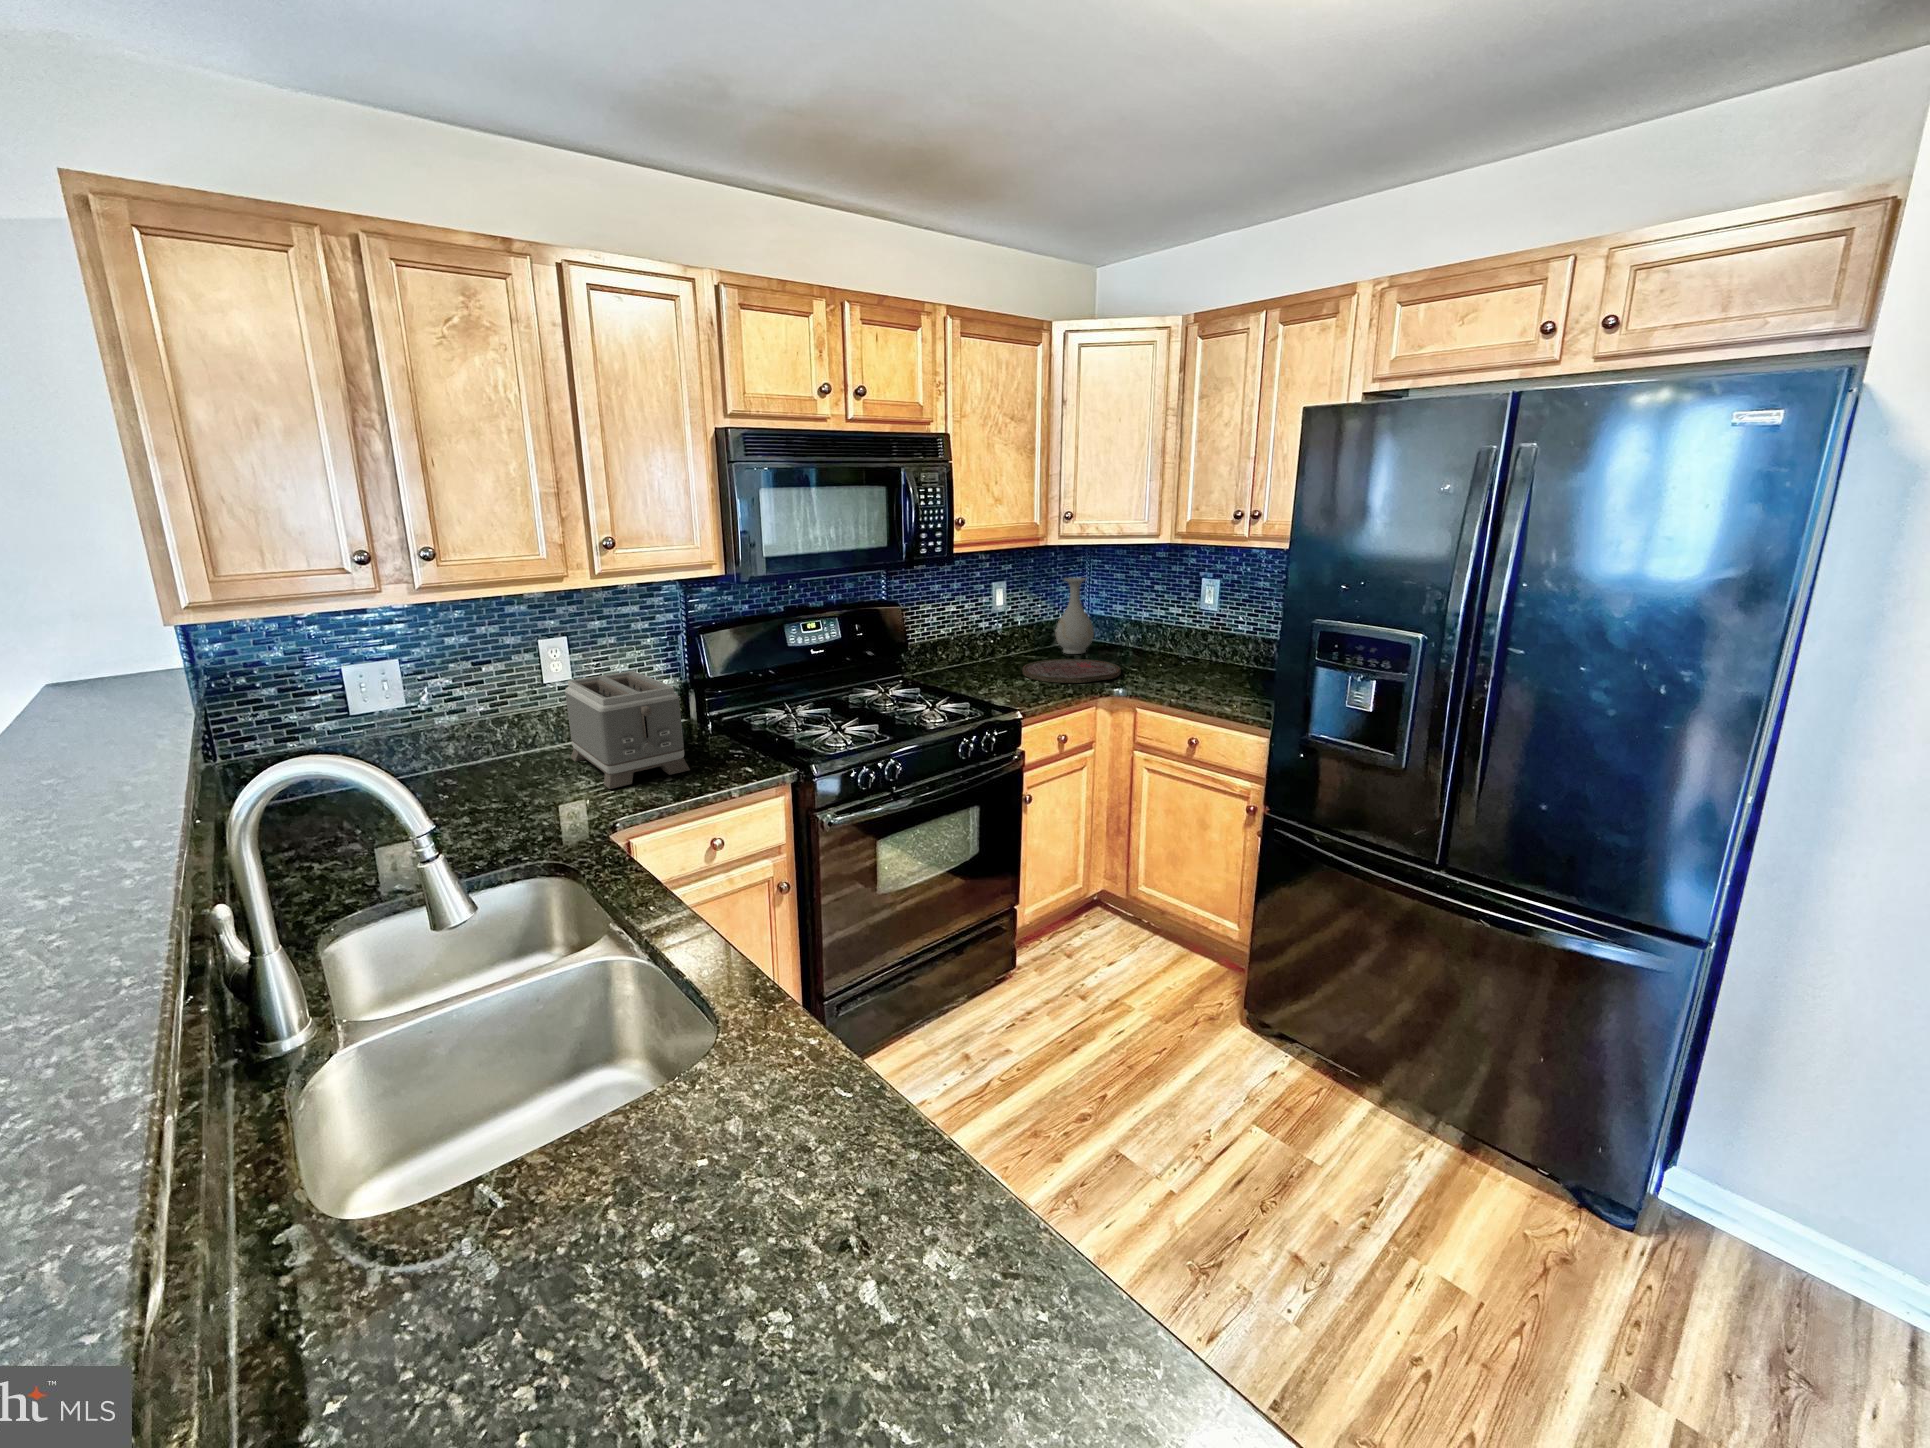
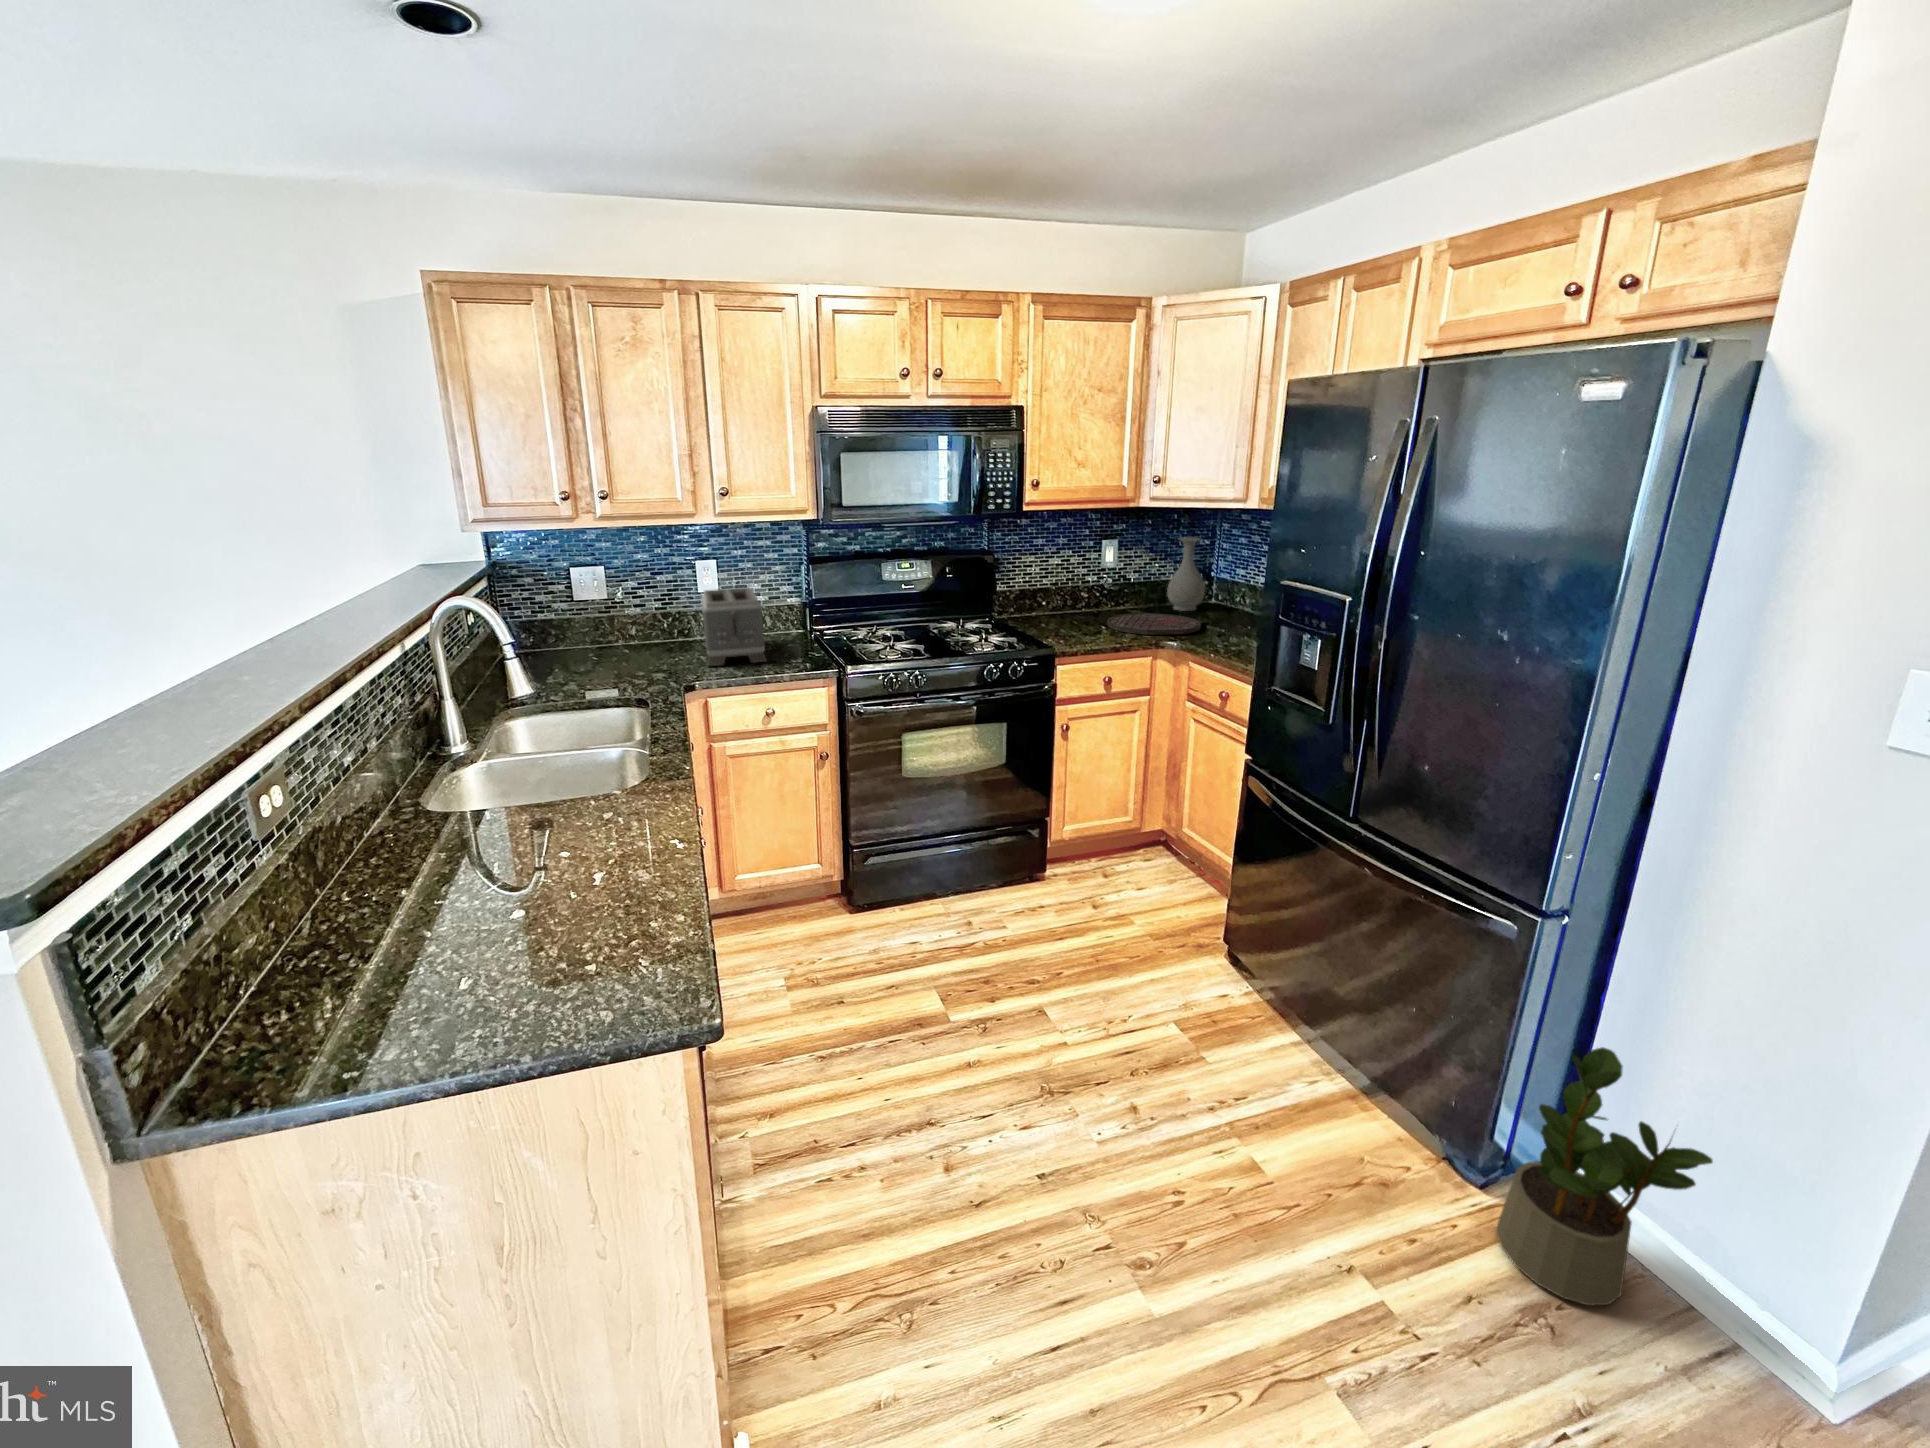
potted plant: none [1675,1062,1900,1334] -> present [1496,1047,1713,1305]

